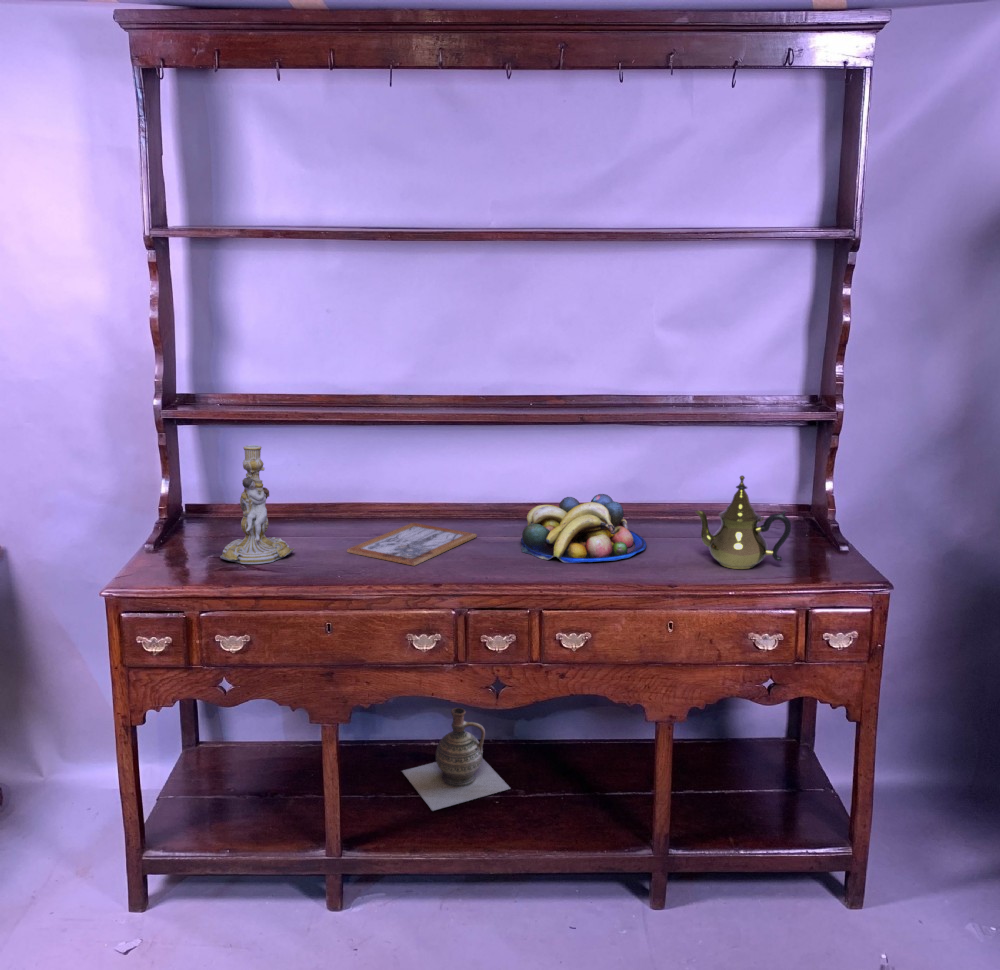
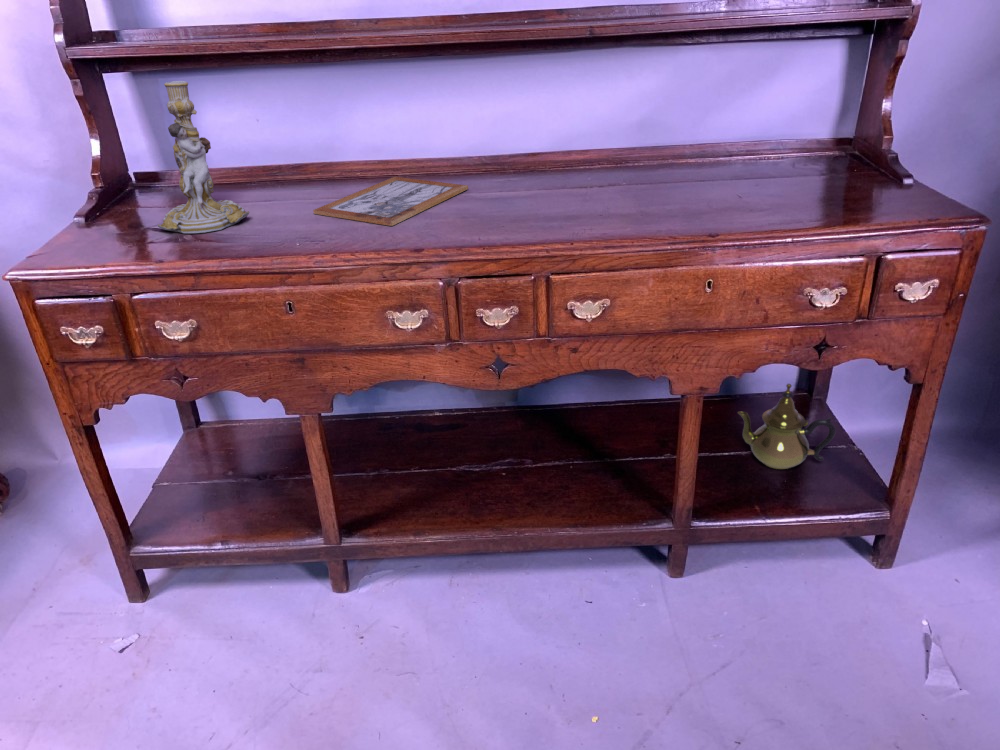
teapot: present [695,476,791,569] -> present [738,384,836,469]
fruit bowl: present [521,494,647,563] -> none [520,129,669,214]
ceramic jug: present [402,708,510,810] -> none [405,379,520,488]

